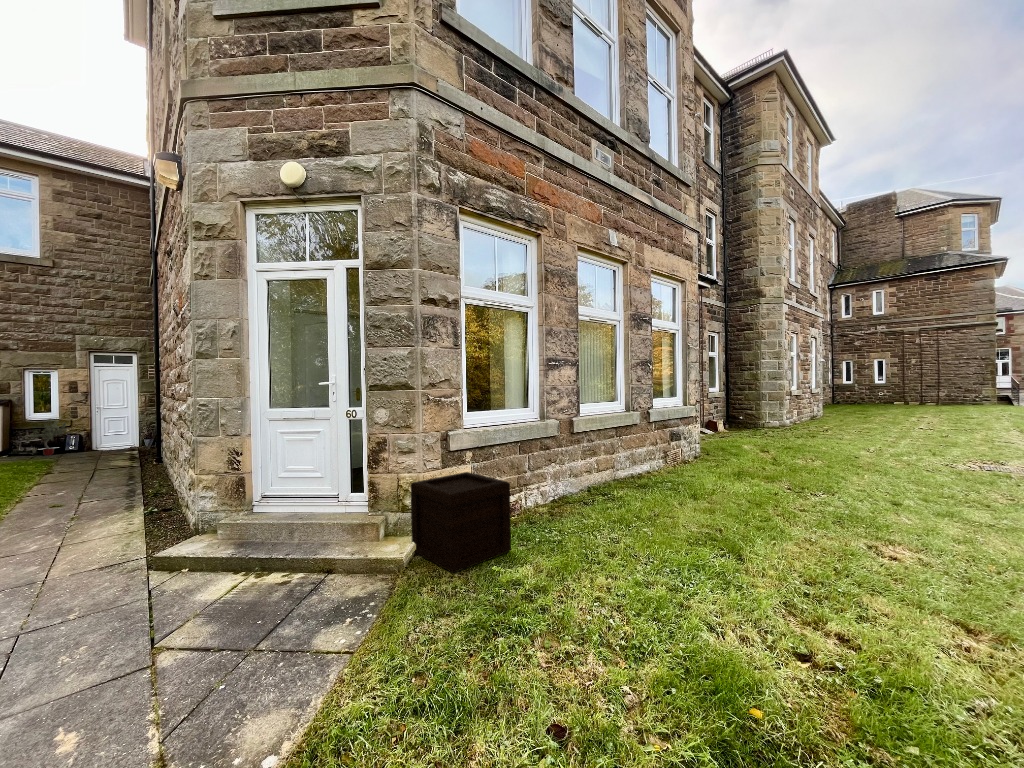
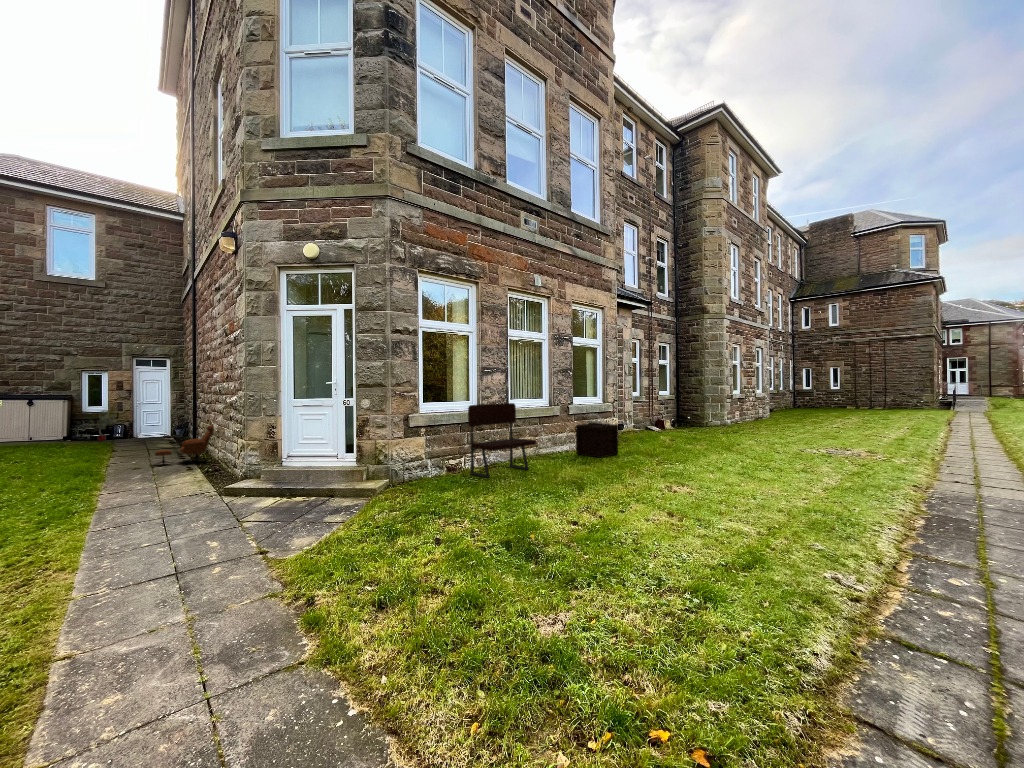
bench: none [532,409,629,525] -> present [468,403,536,478]
lounge chair: none [78,440,170,501] -> present [155,425,214,464]
wooden crate: present [411,472,511,573] -> present [576,423,618,458]

